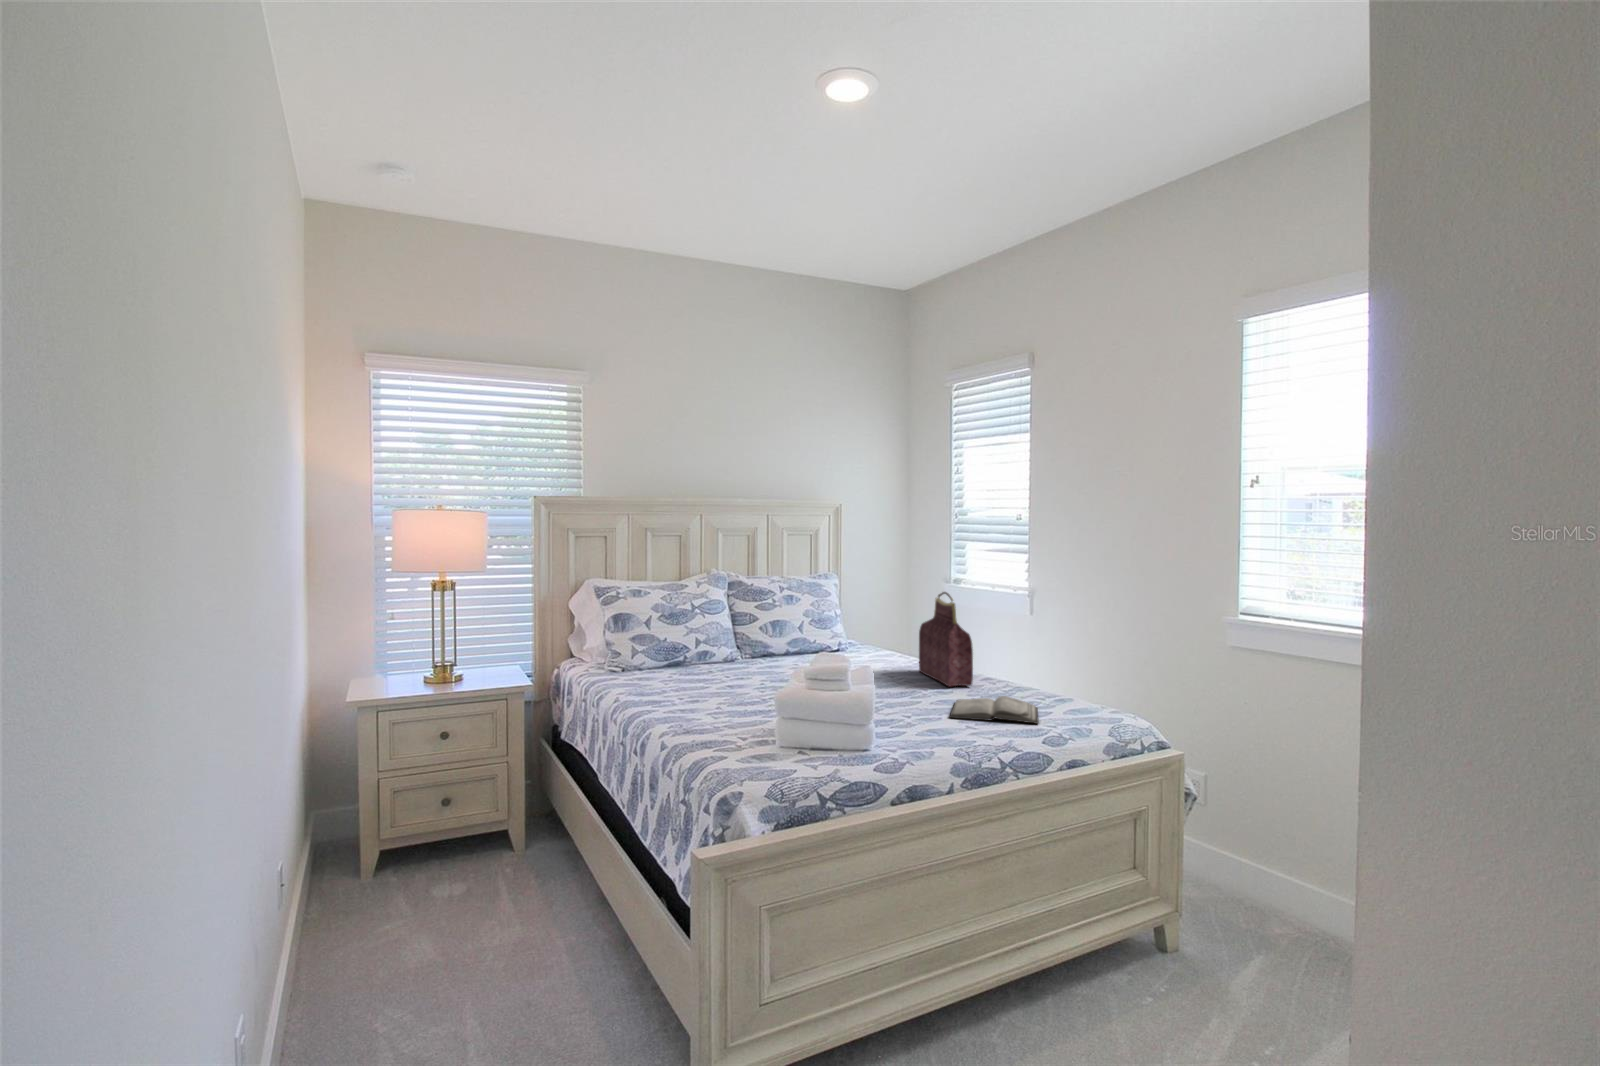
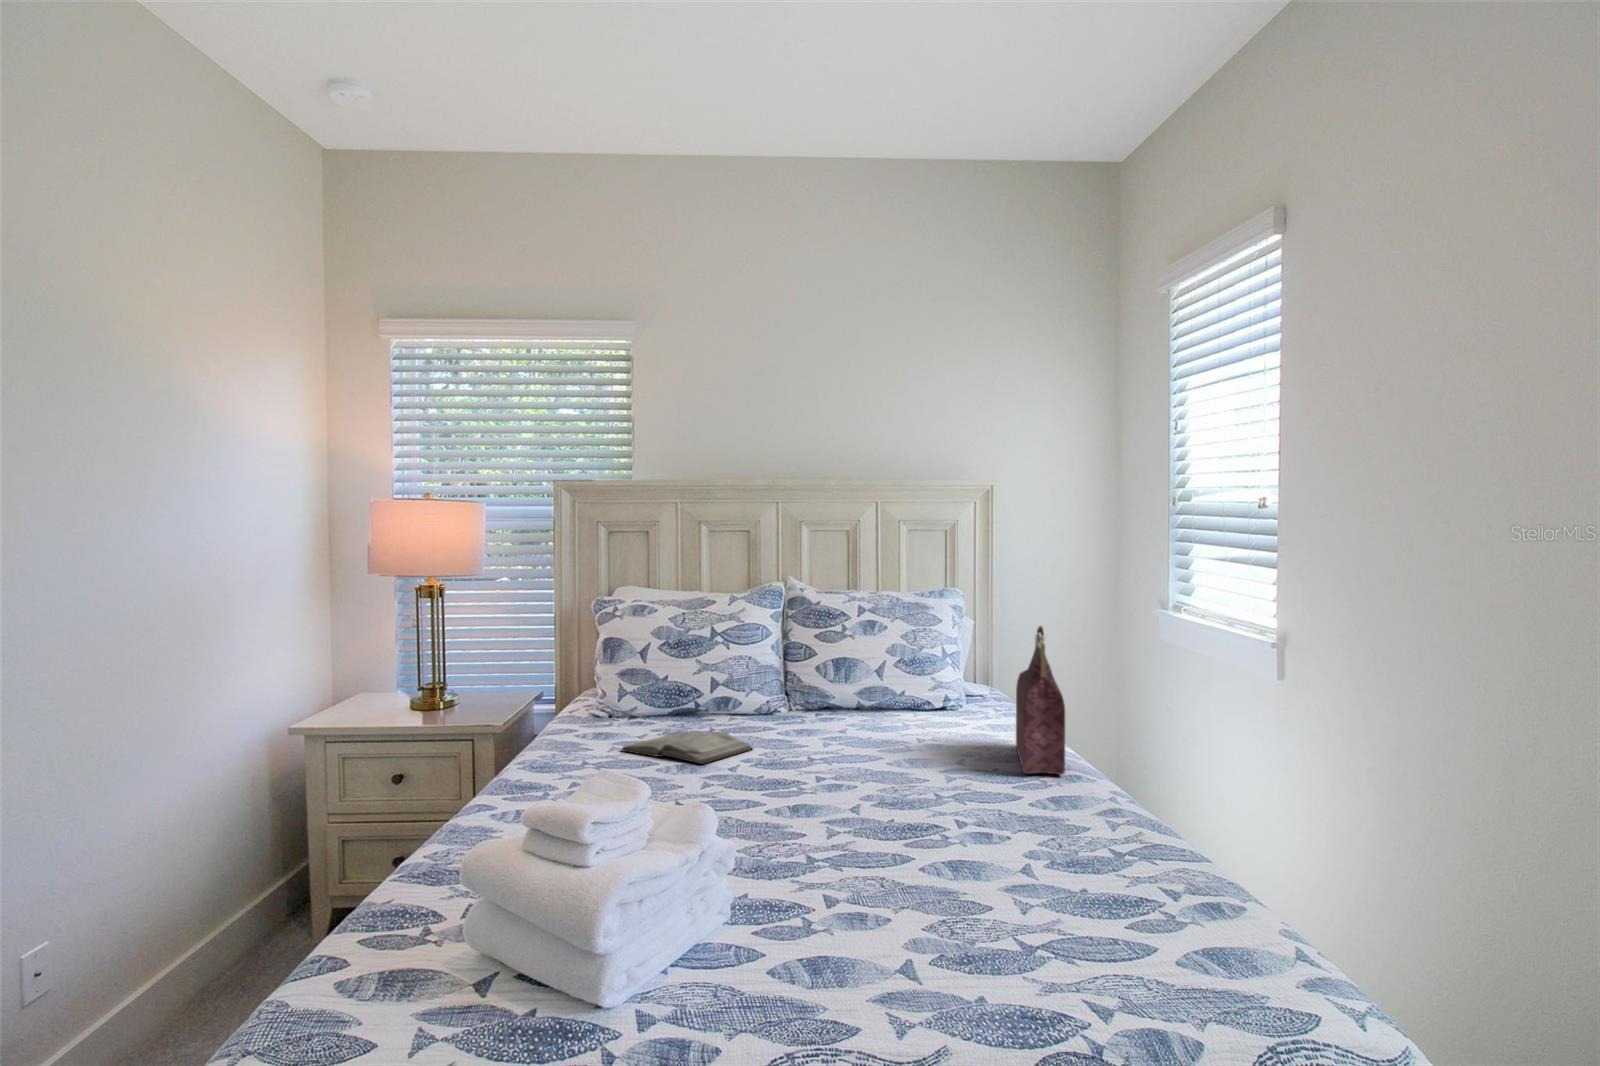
diary: present [950,696,1039,724] -> present [621,731,753,764]

